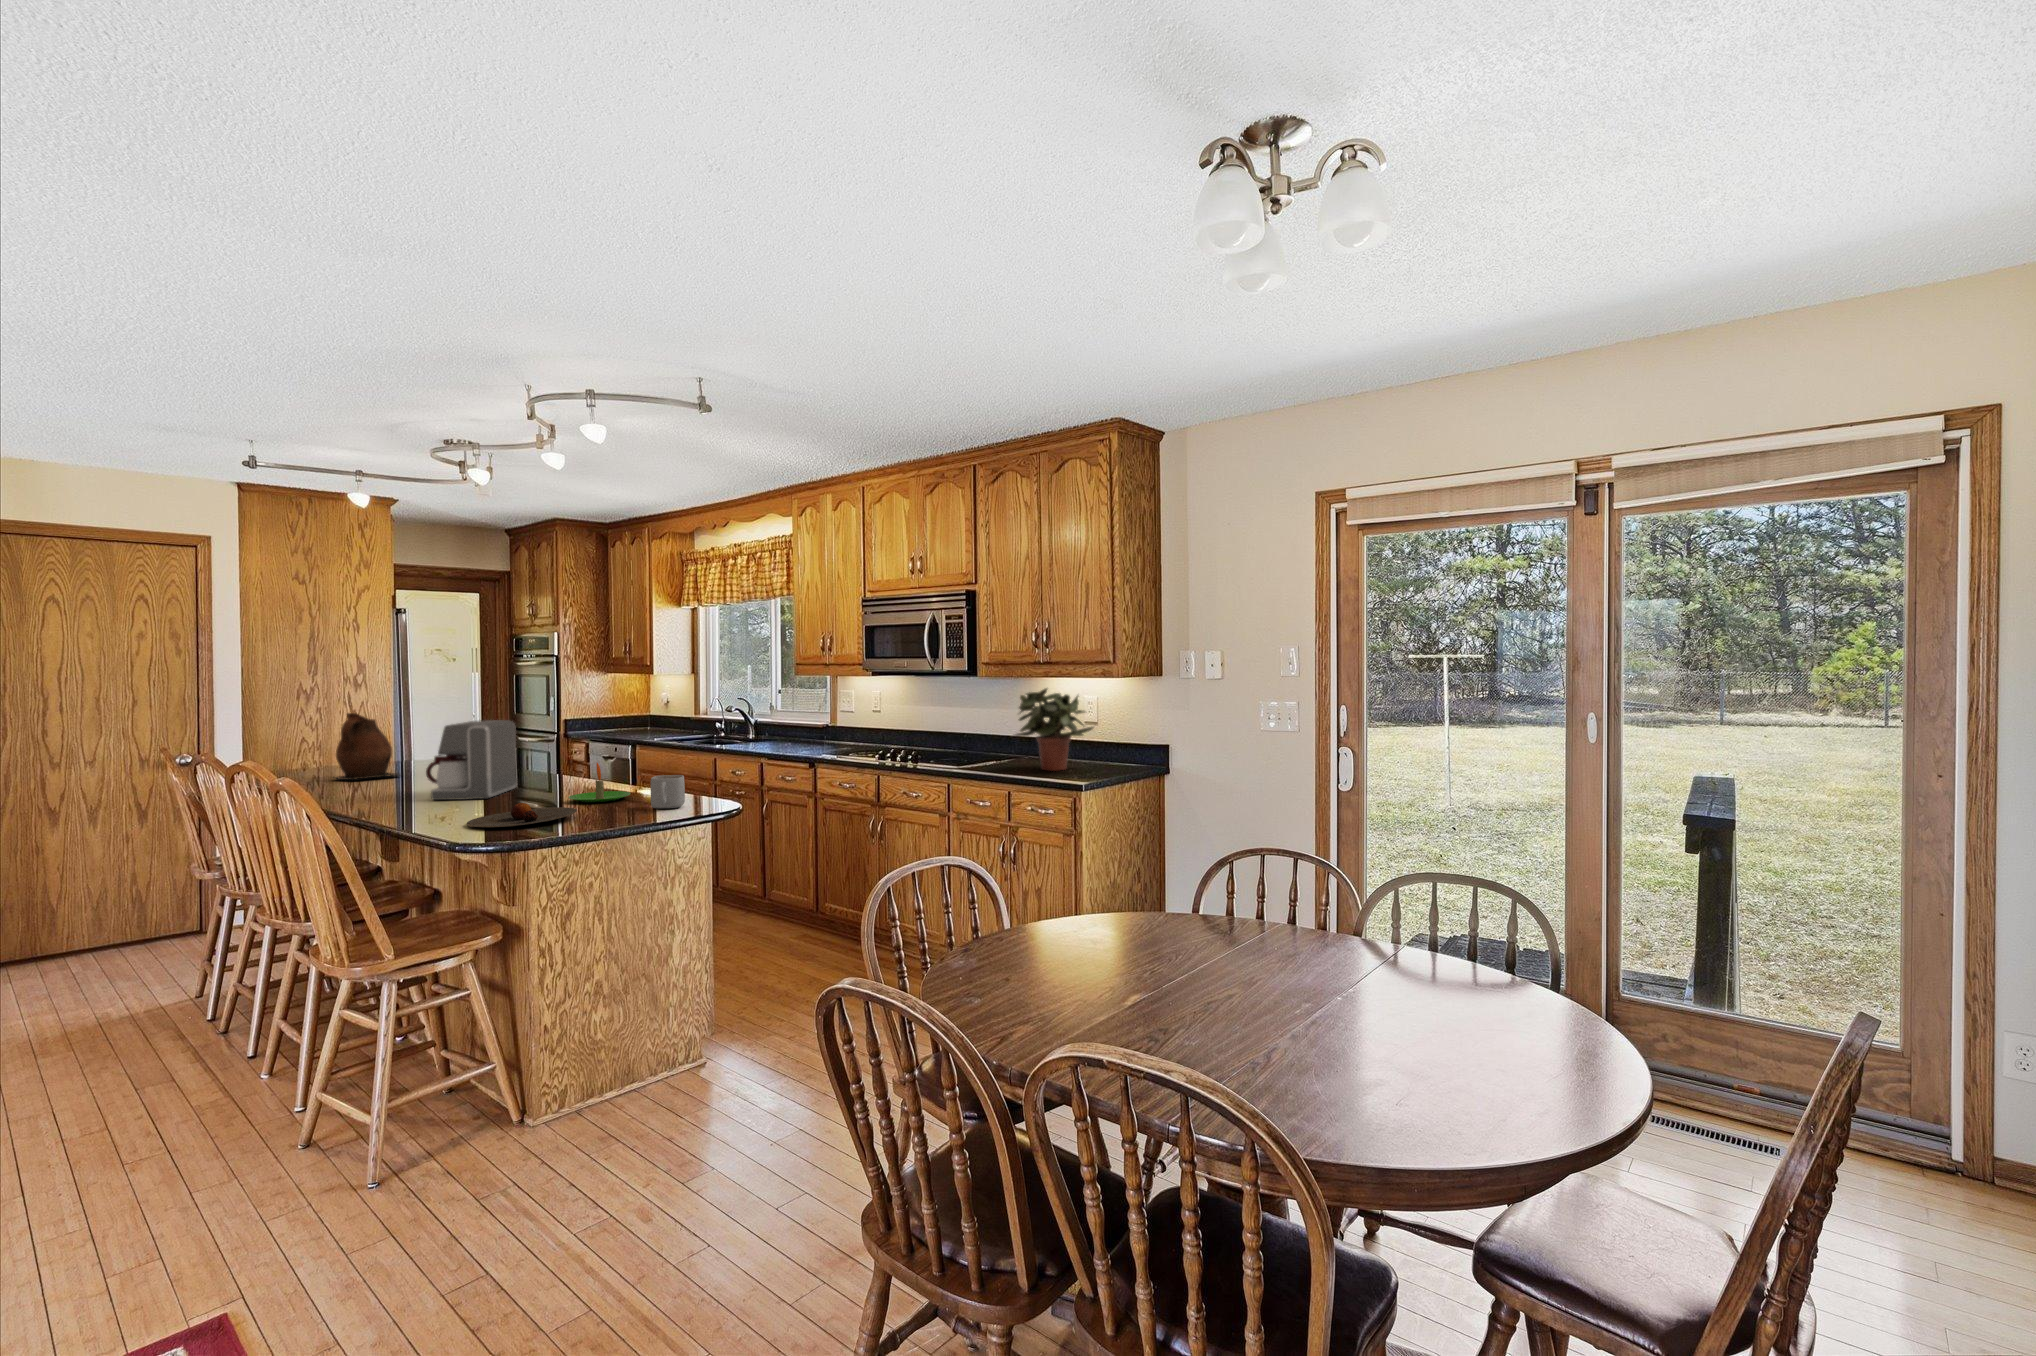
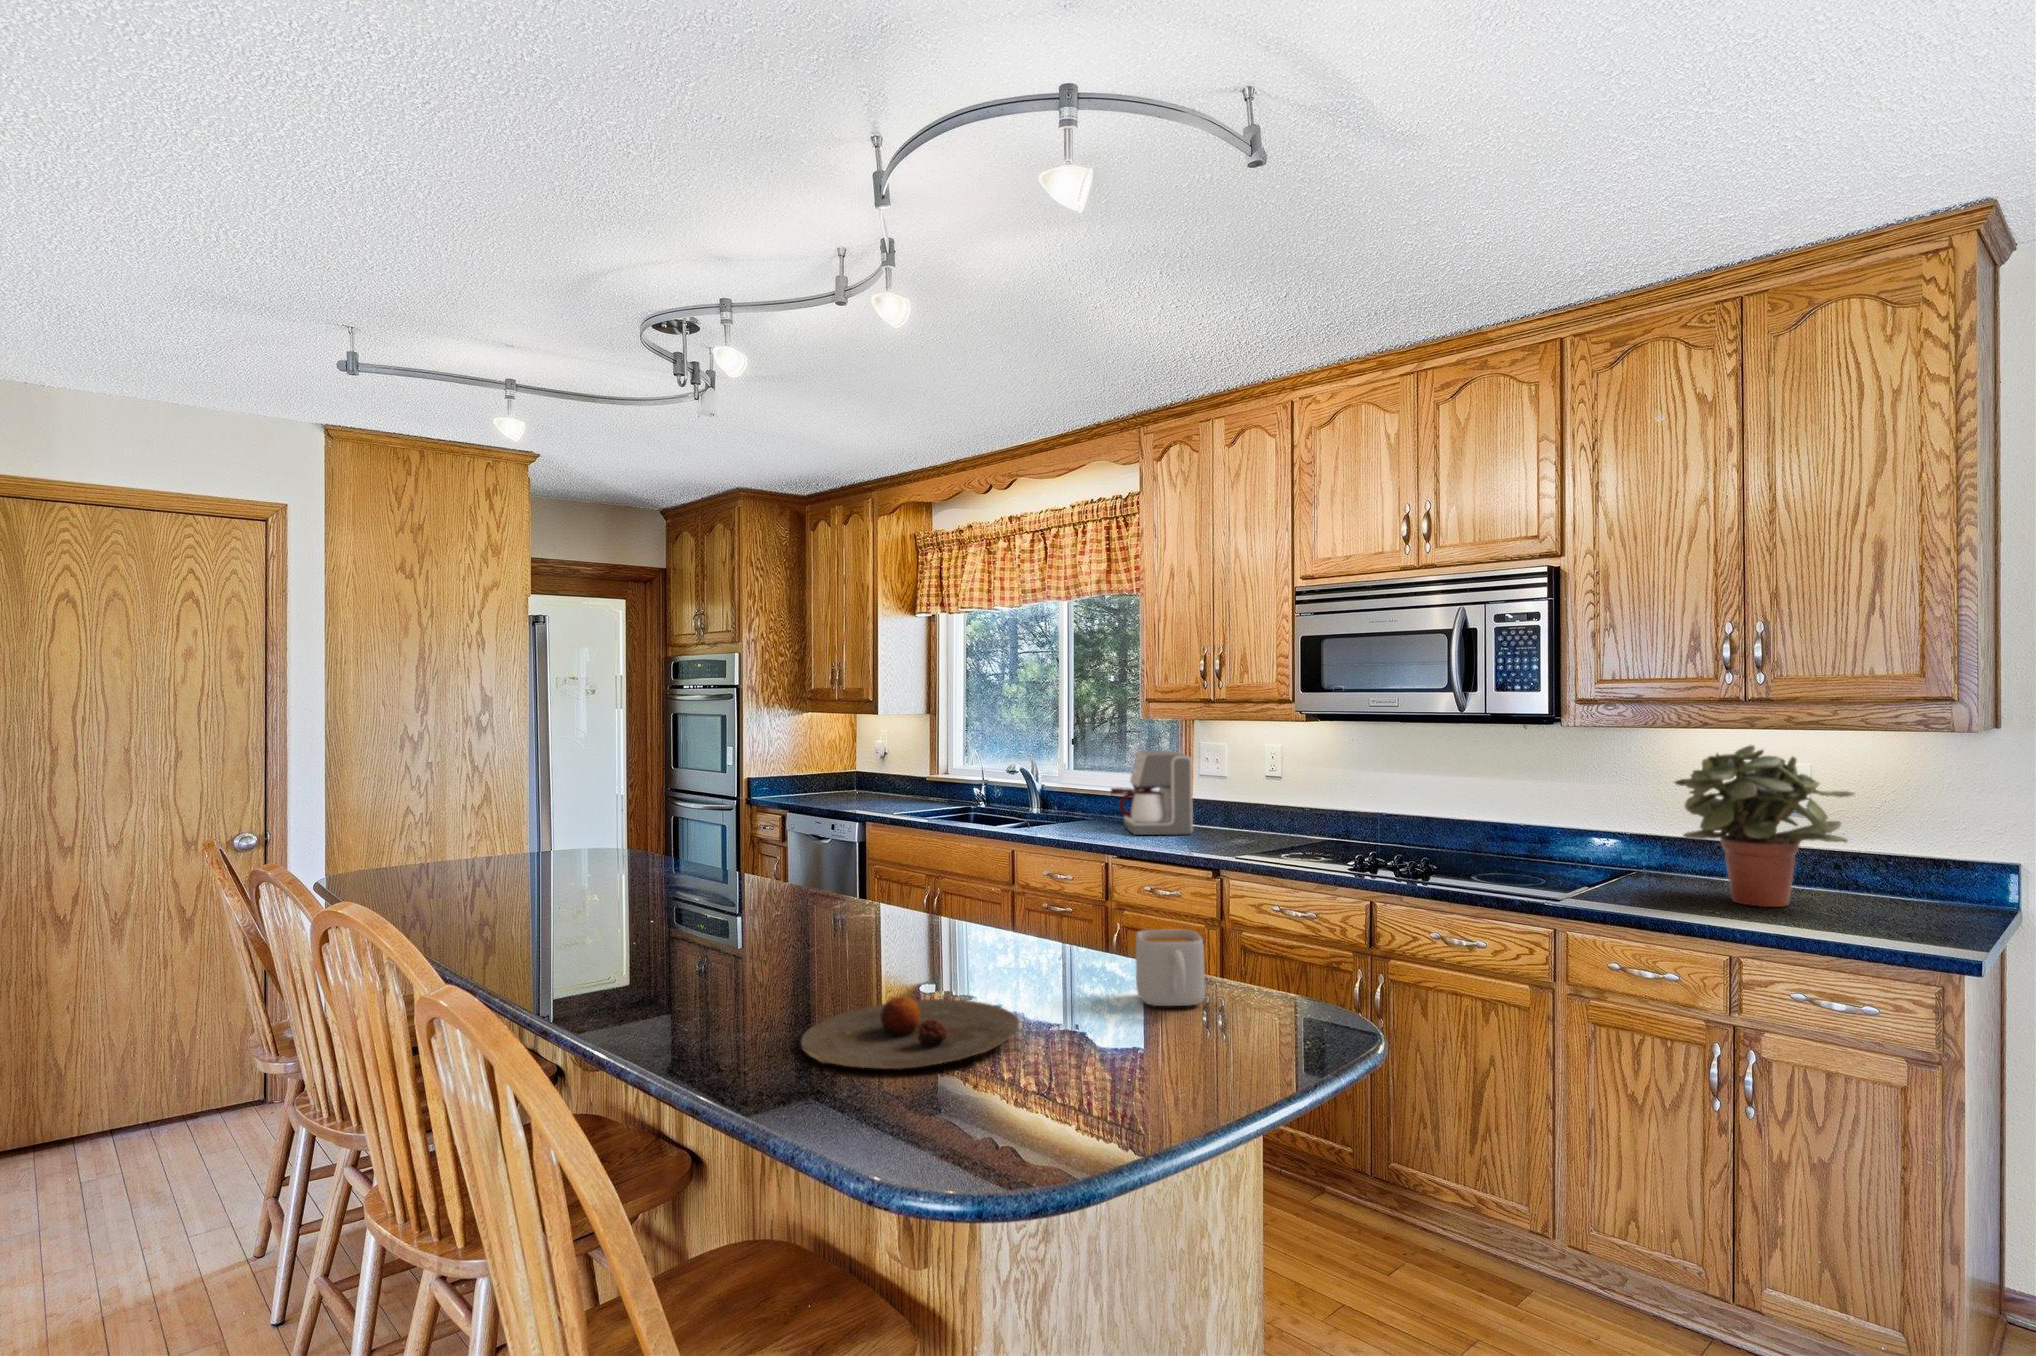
ceramic pitcher: present [333,713,398,780] -> none [462,778,575,894]
coffee maker: present [426,720,517,800] -> present [1111,751,1193,835]
candle: present [568,763,630,802] -> none [933,891,1049,976]

